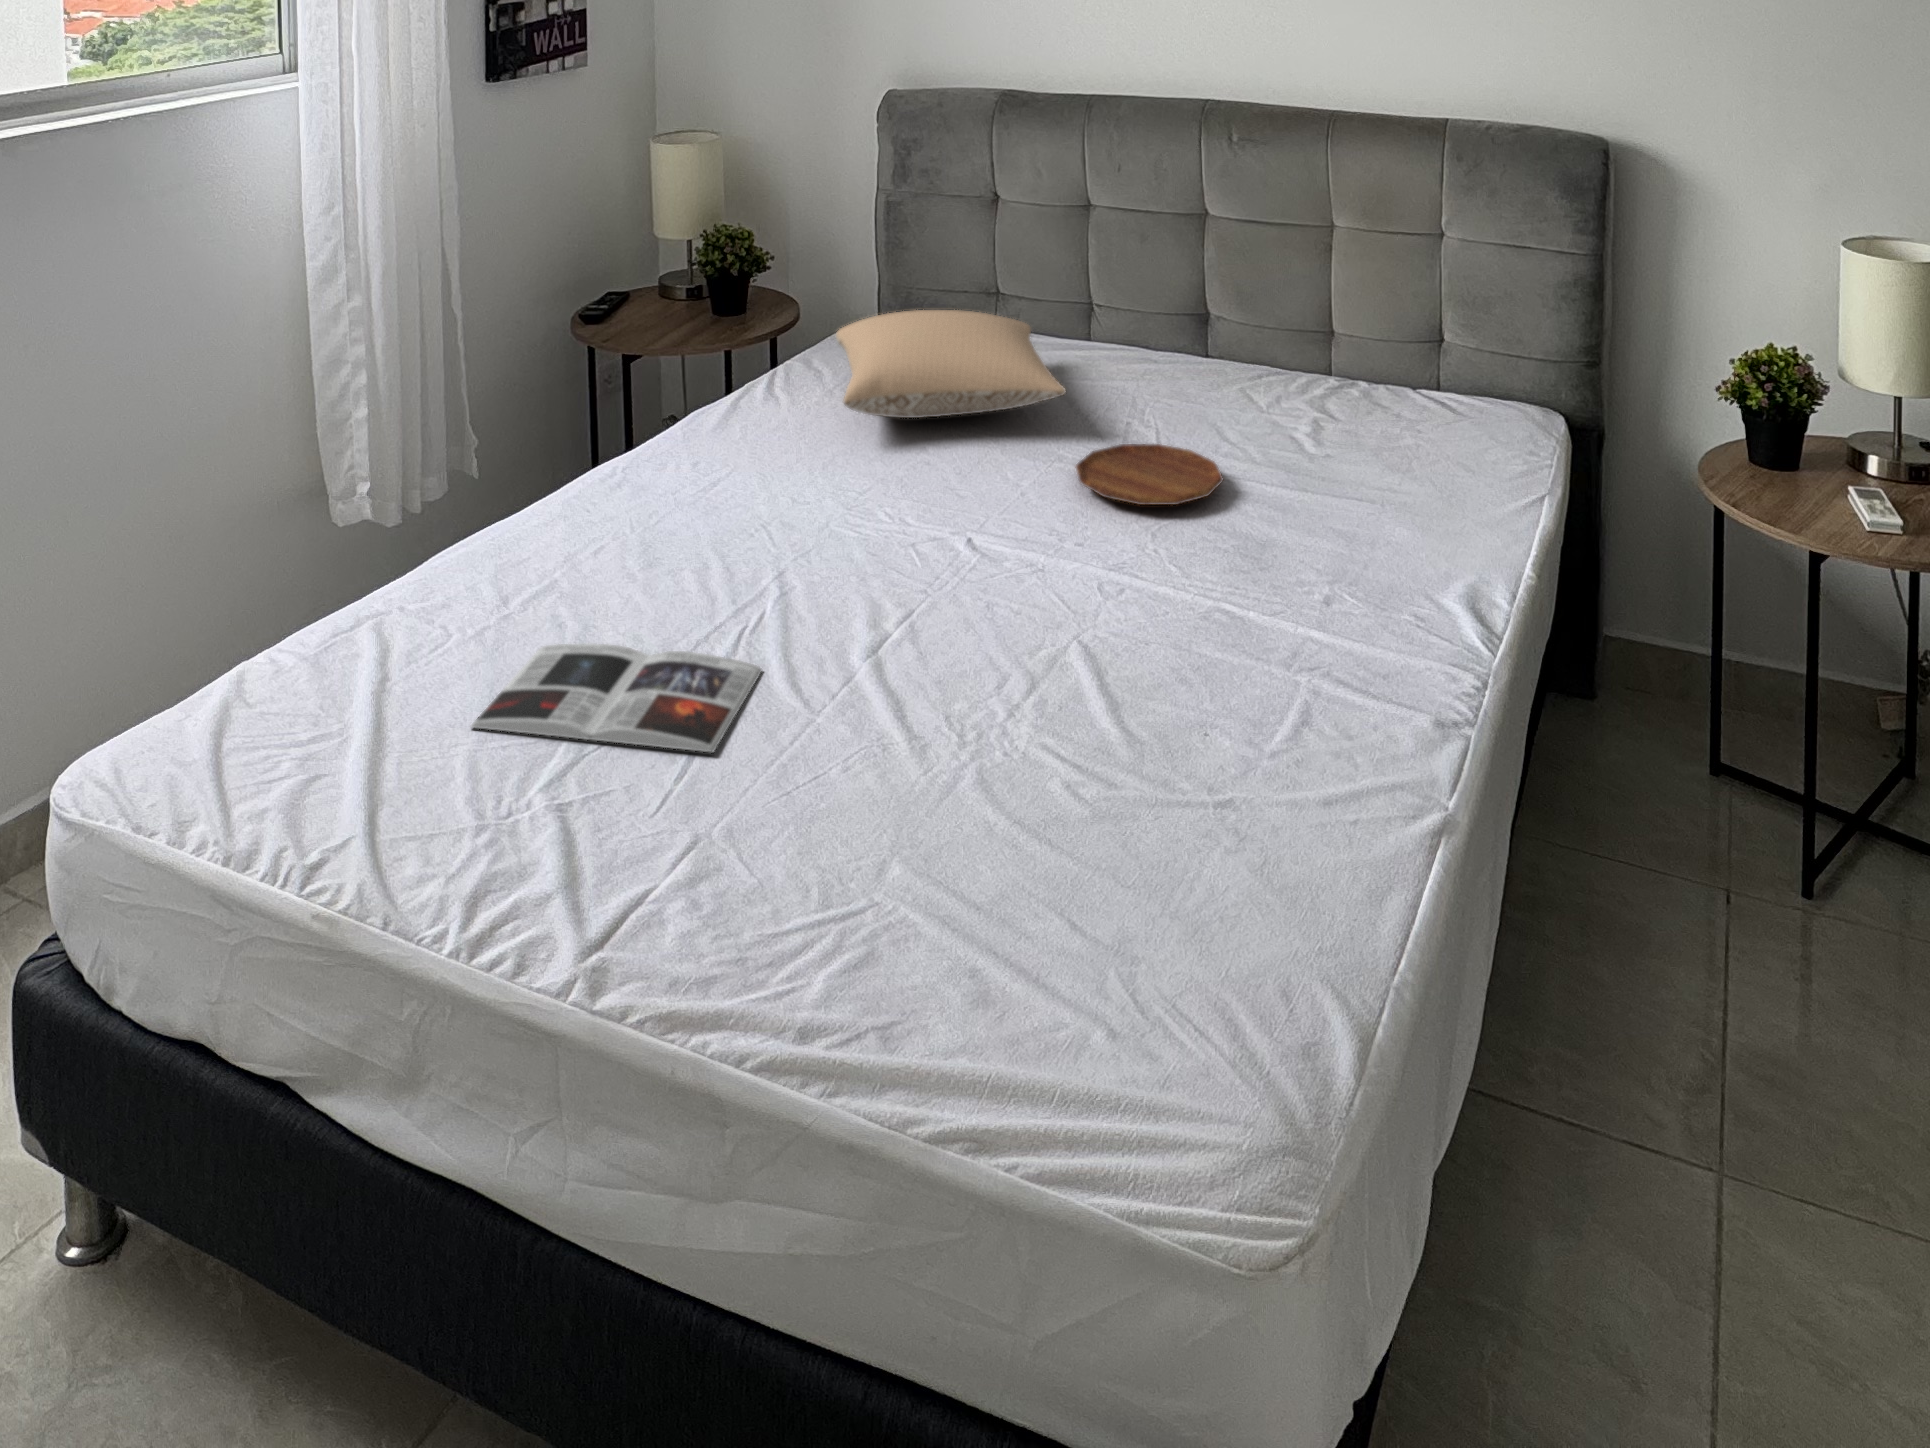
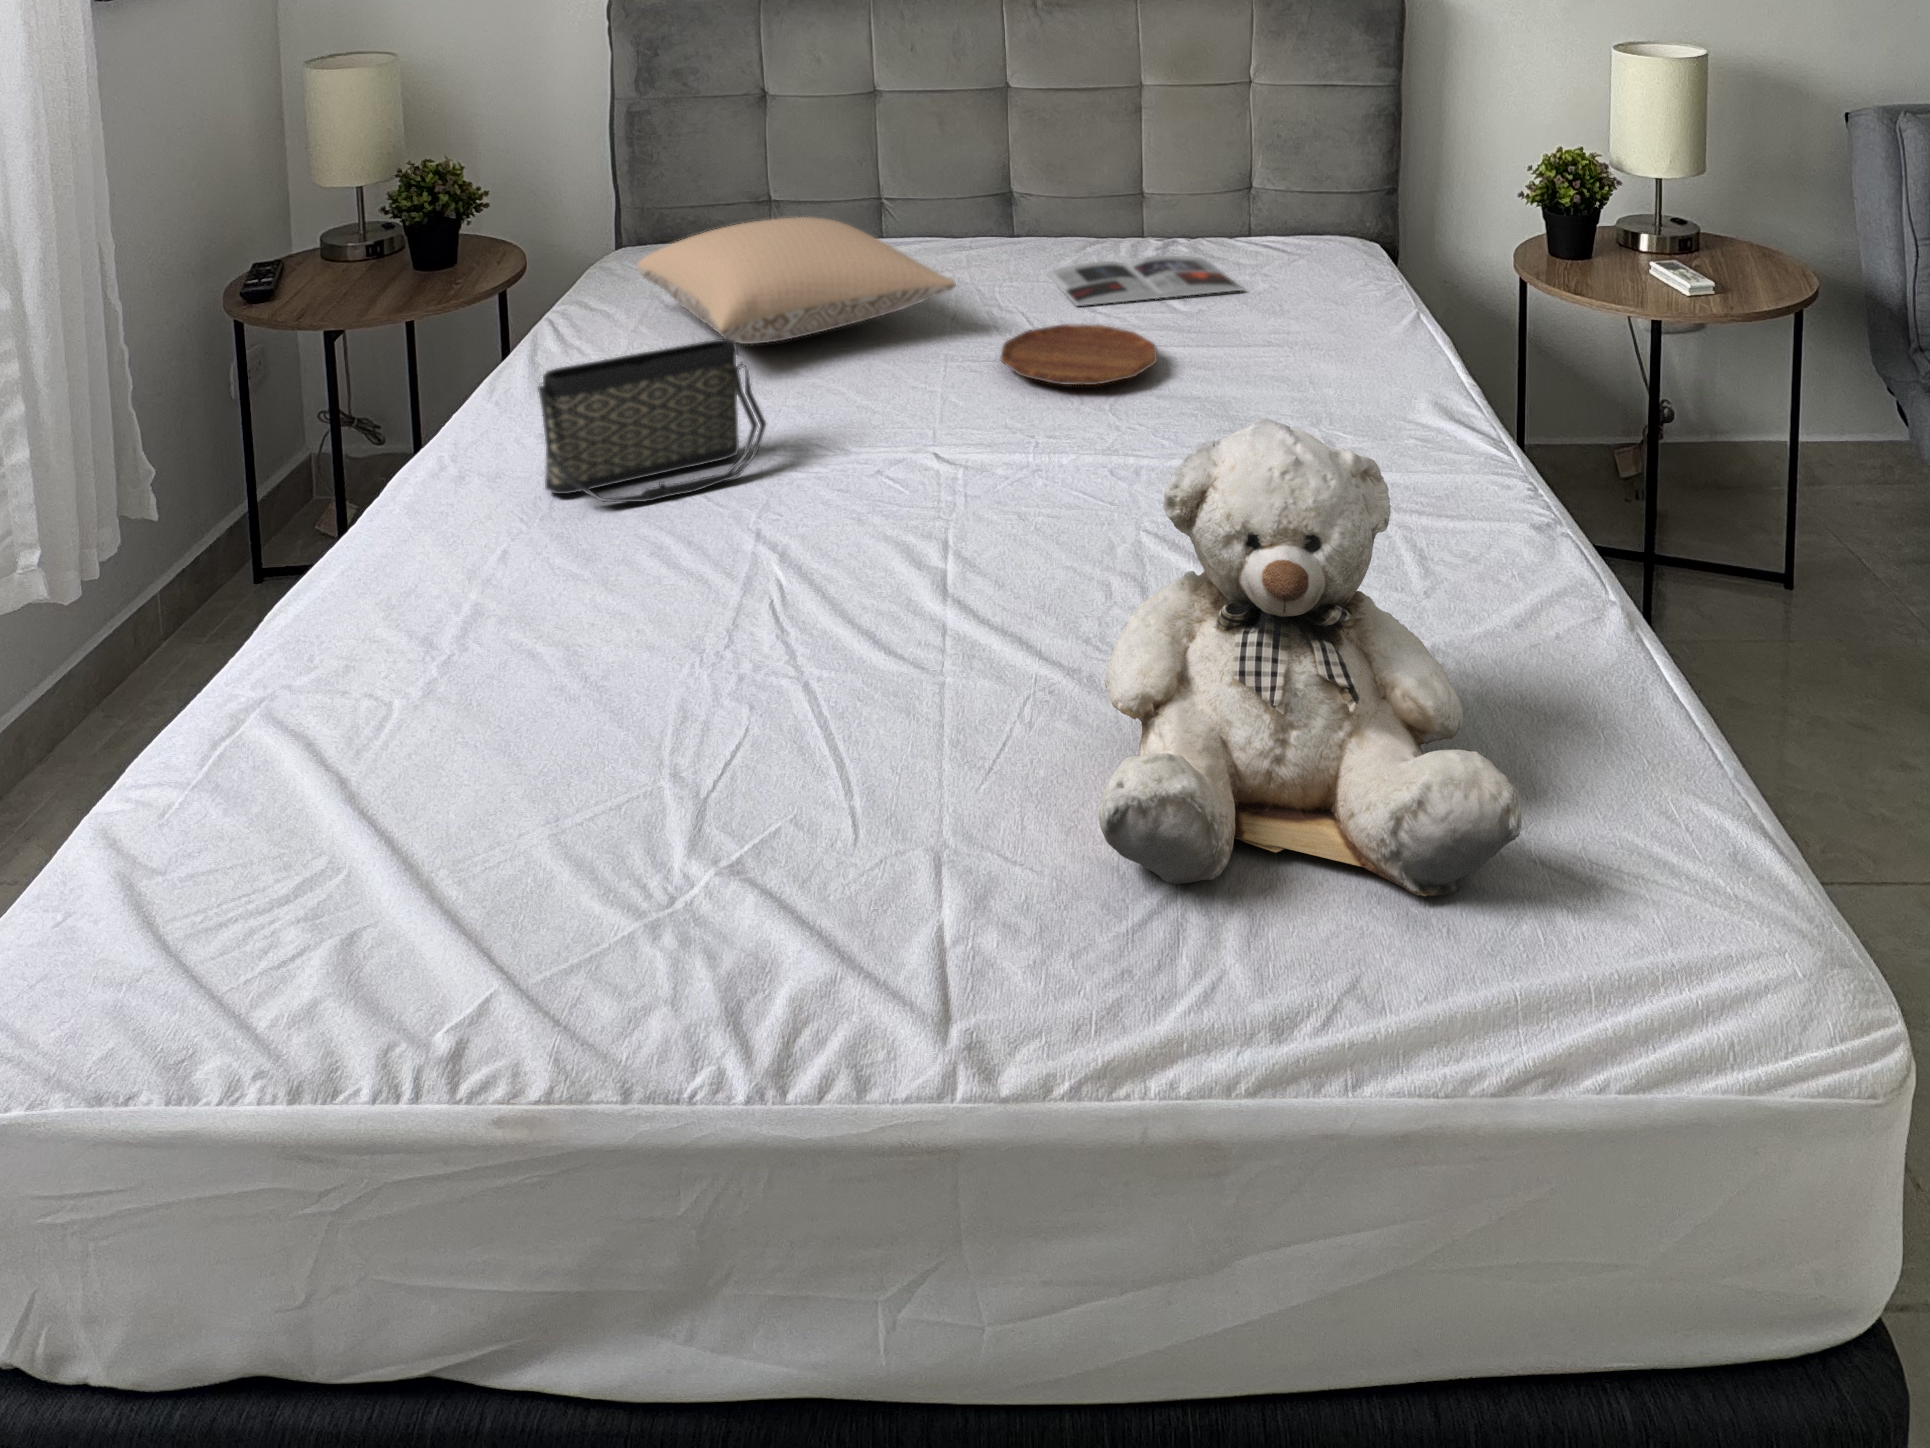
handbag: none [647,410,821,532] -> present [538,339,766,502]
teddy bear: none [769,555,1120,992] -> present [1099,419,1521,896]
magazine: present [471,643,763,752] -> present [1047,256,1244,306]

